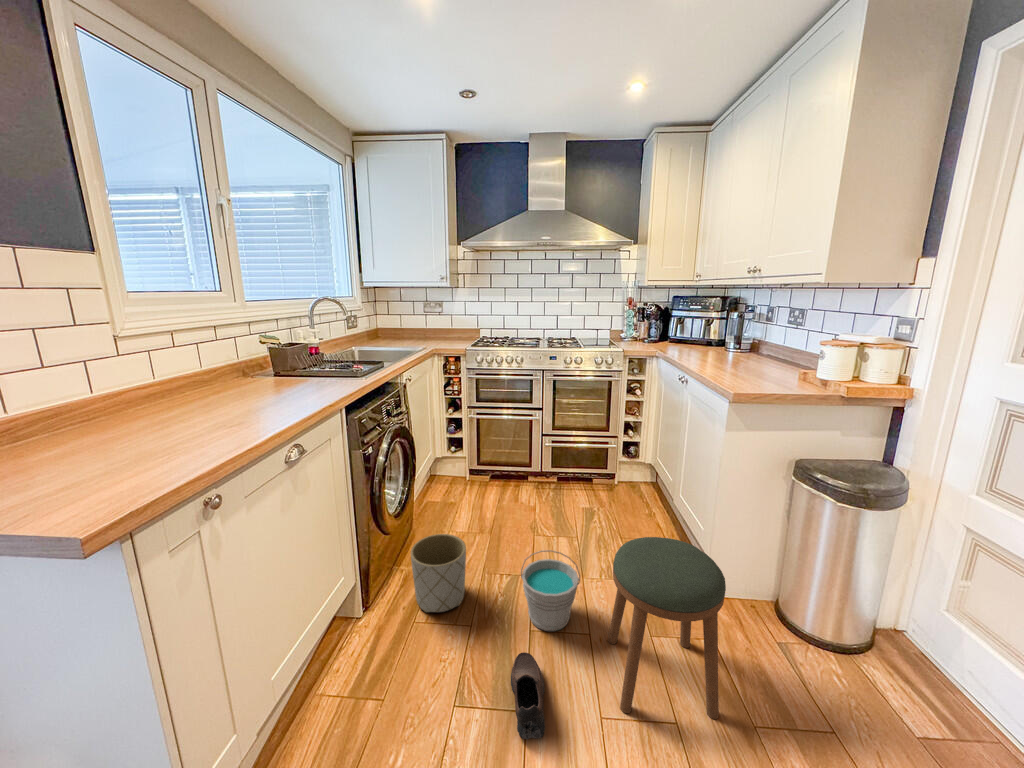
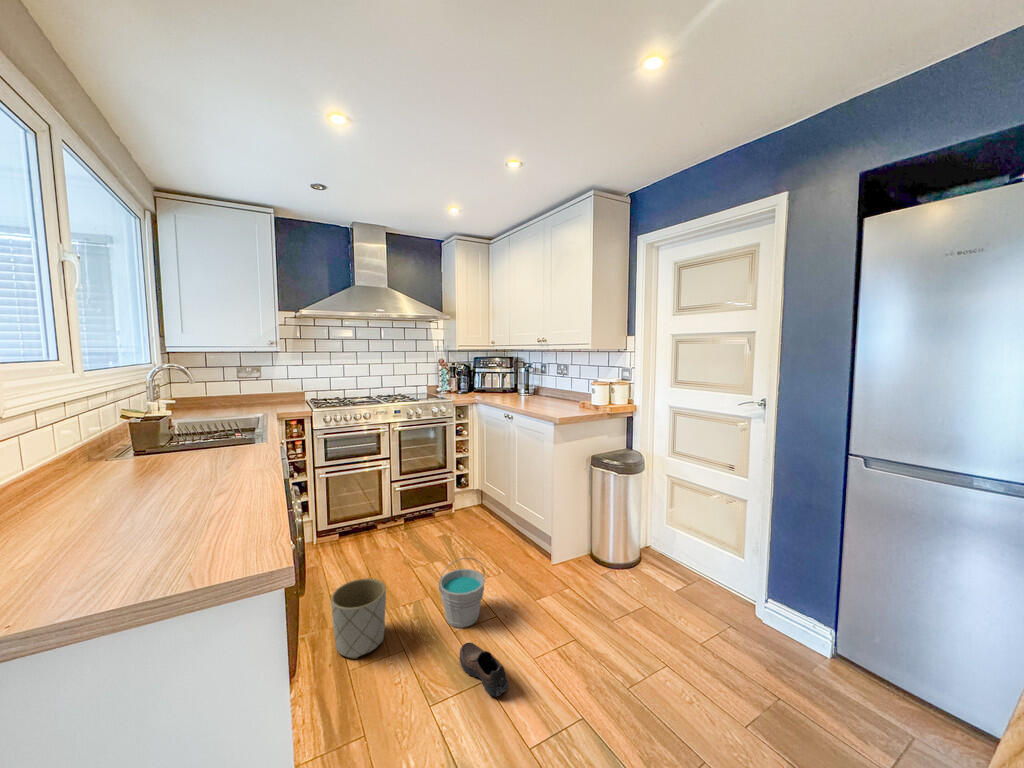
stool: present [608,537,726,719] -> none [511,520,596,649]

